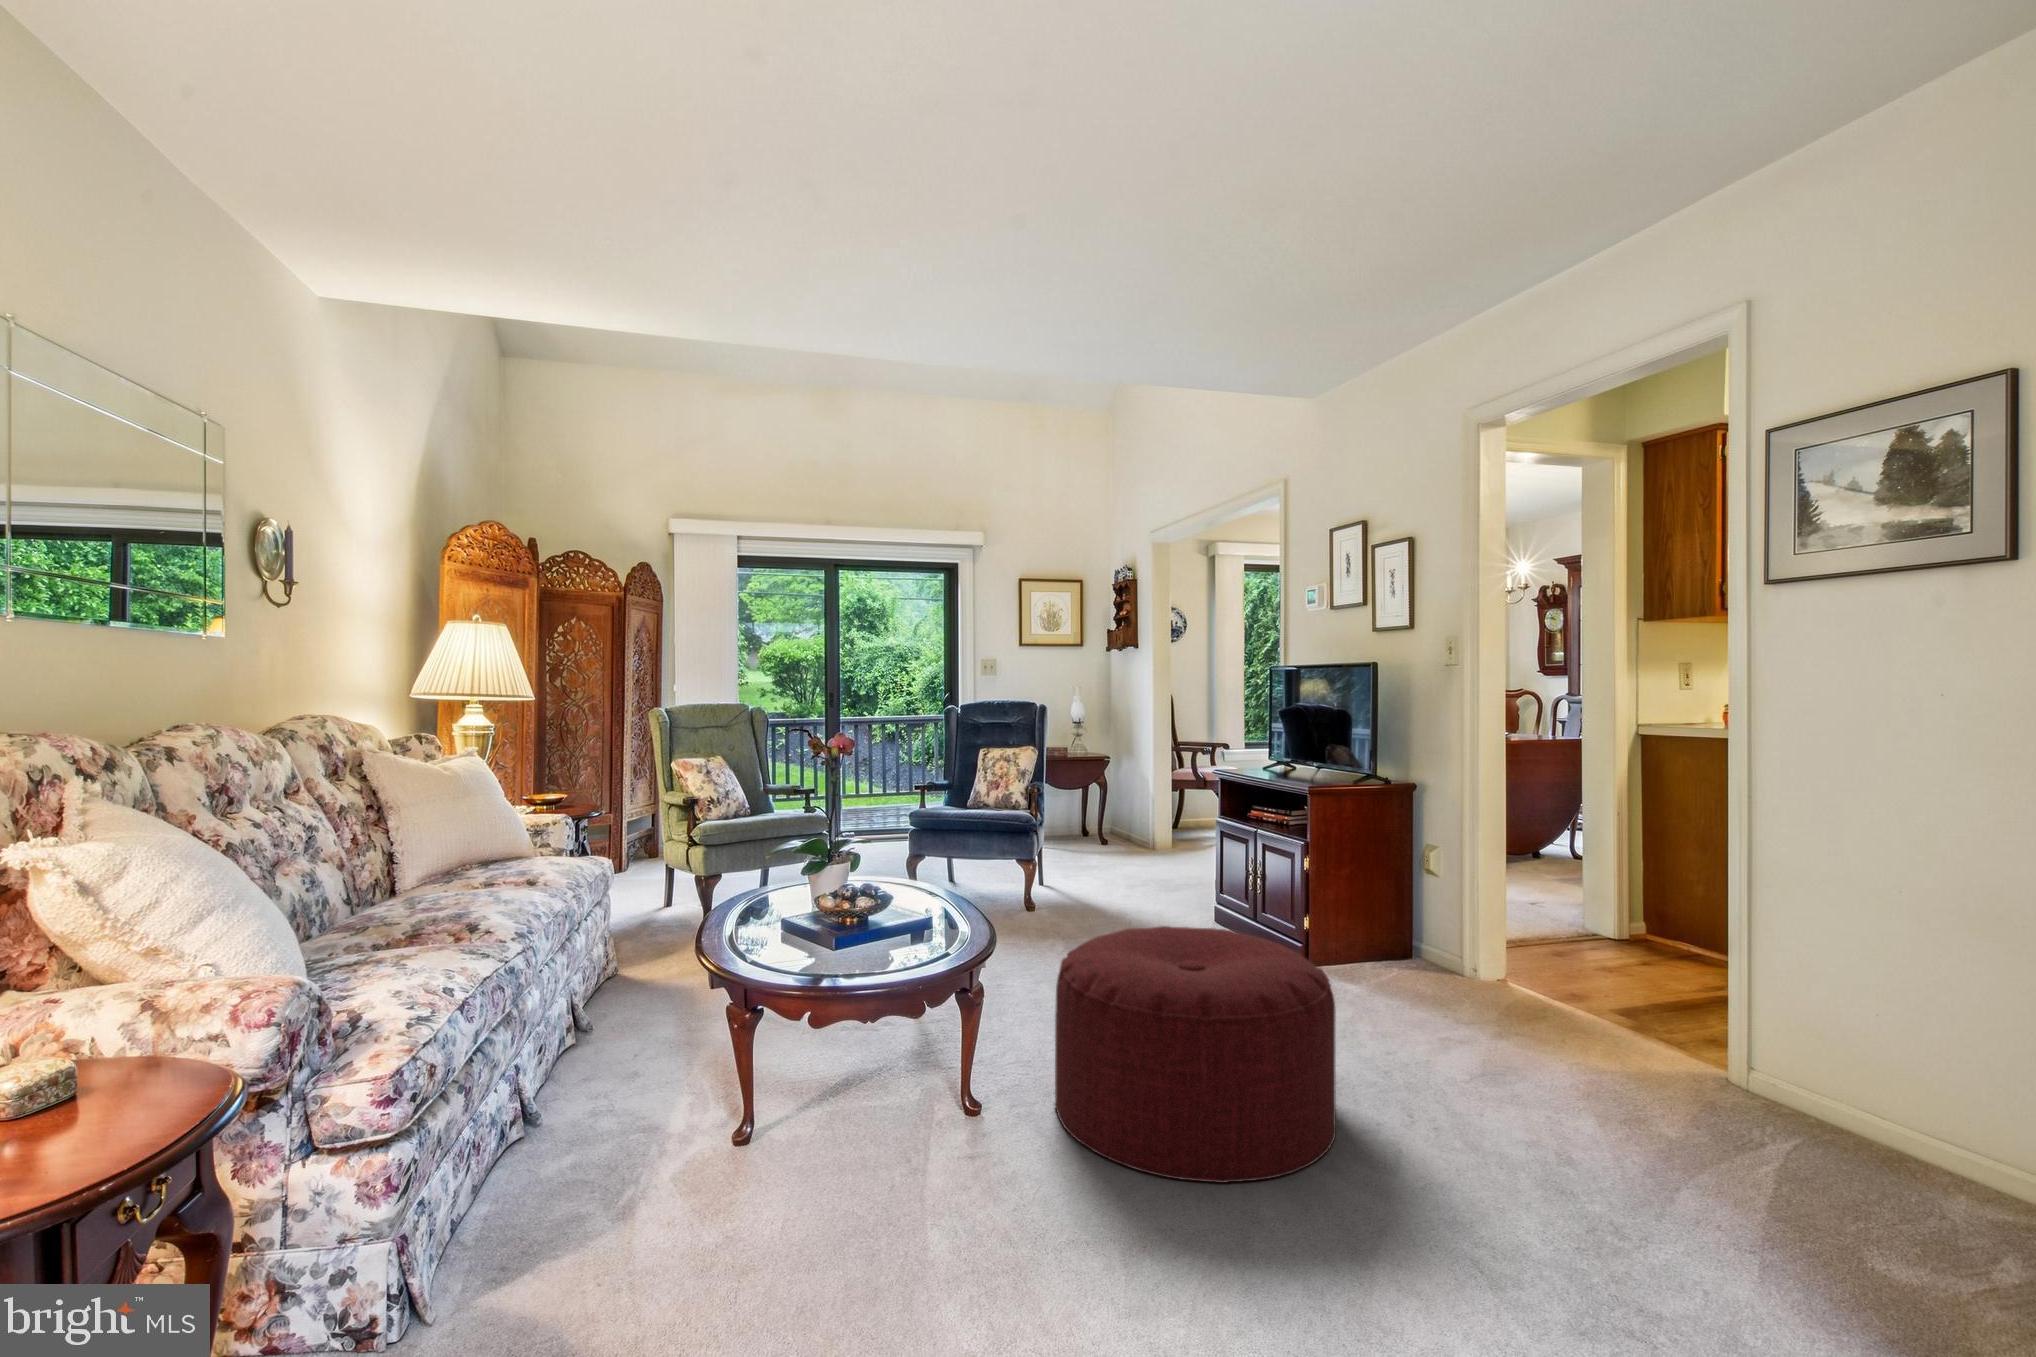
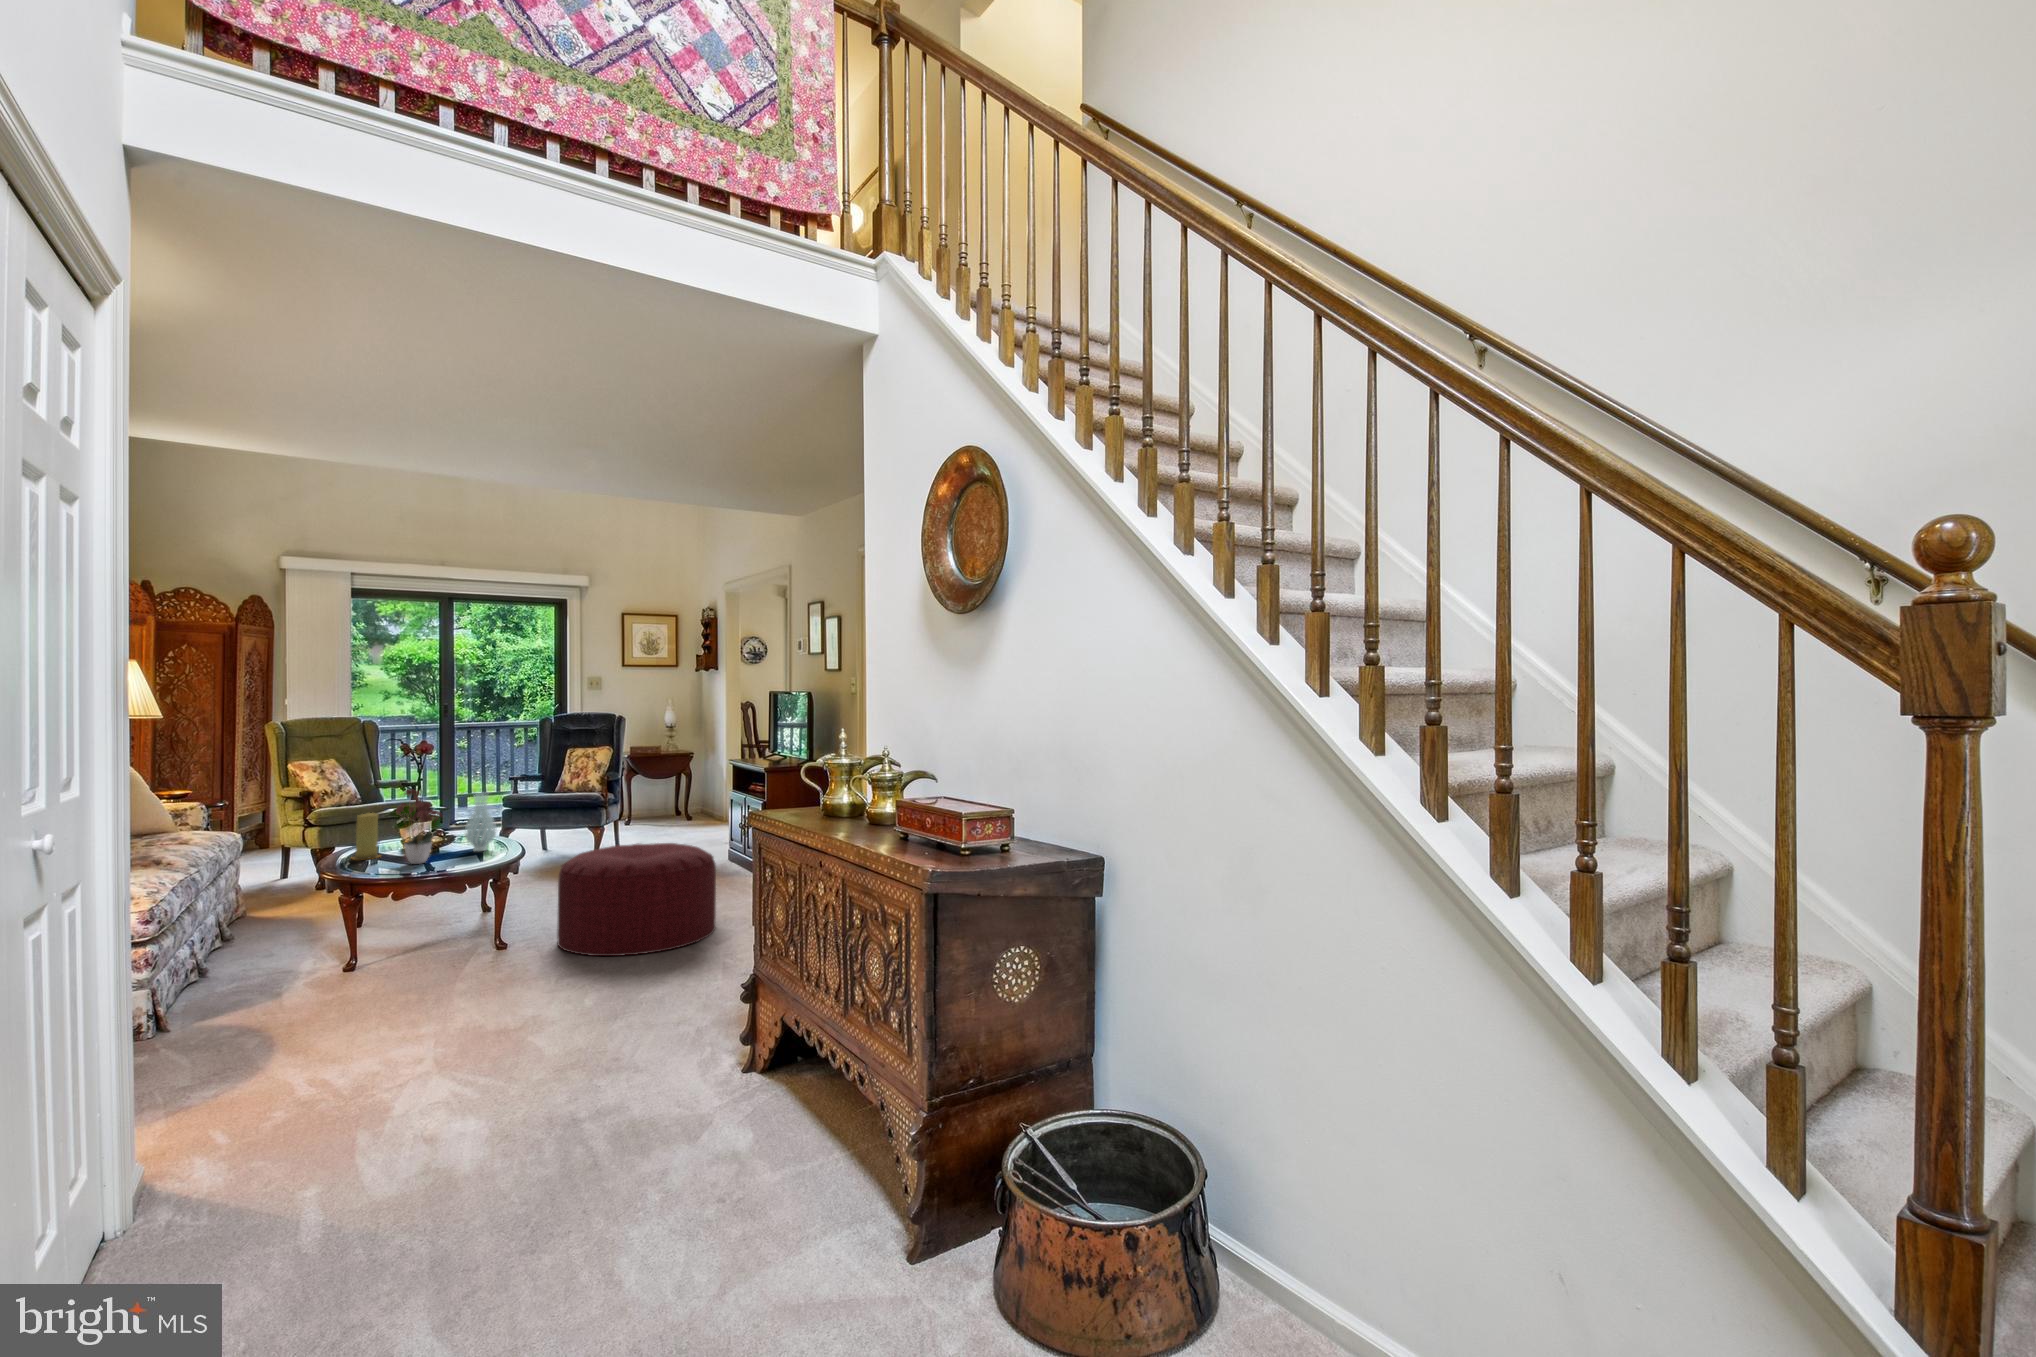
flower arrangement: none [796,814,878,951] -> present [396,789,442,864]
vase: none [898,824,944,927] -> present [465,792,496,851]
candle: none [738,853,779,931] -> present [352,813,380,860]

